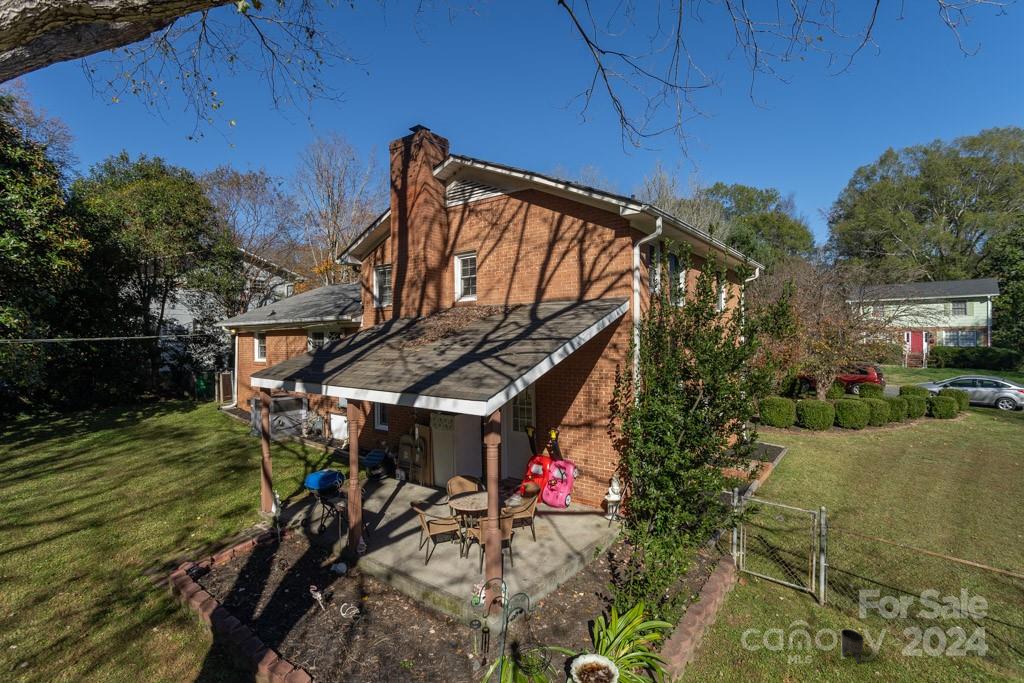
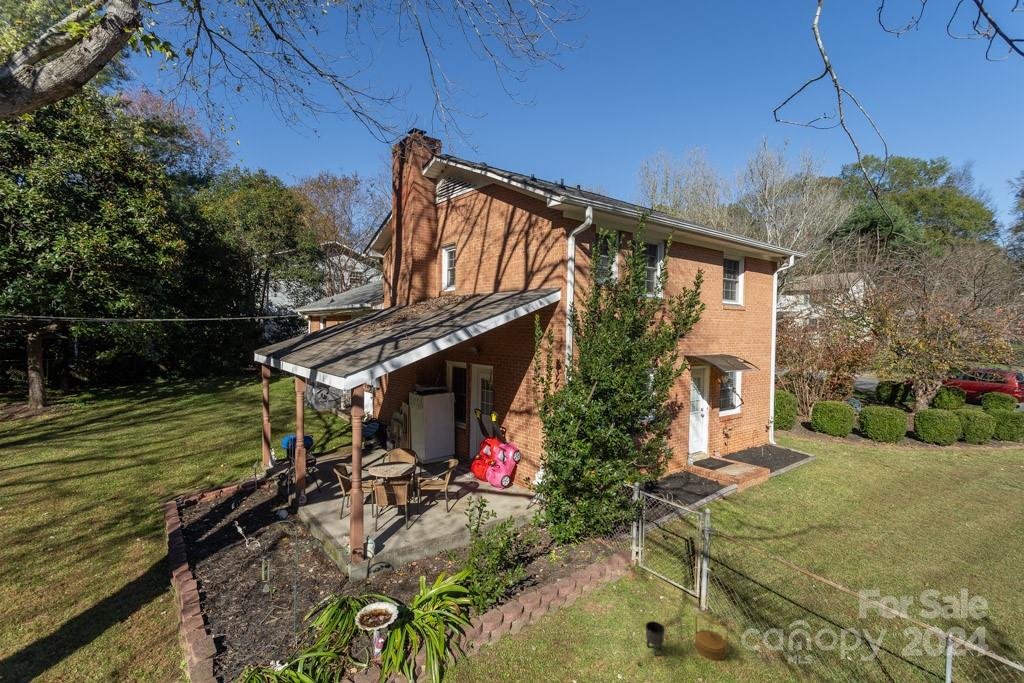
basket: none [875,613,916,657] -> present [695,614,728,660]

